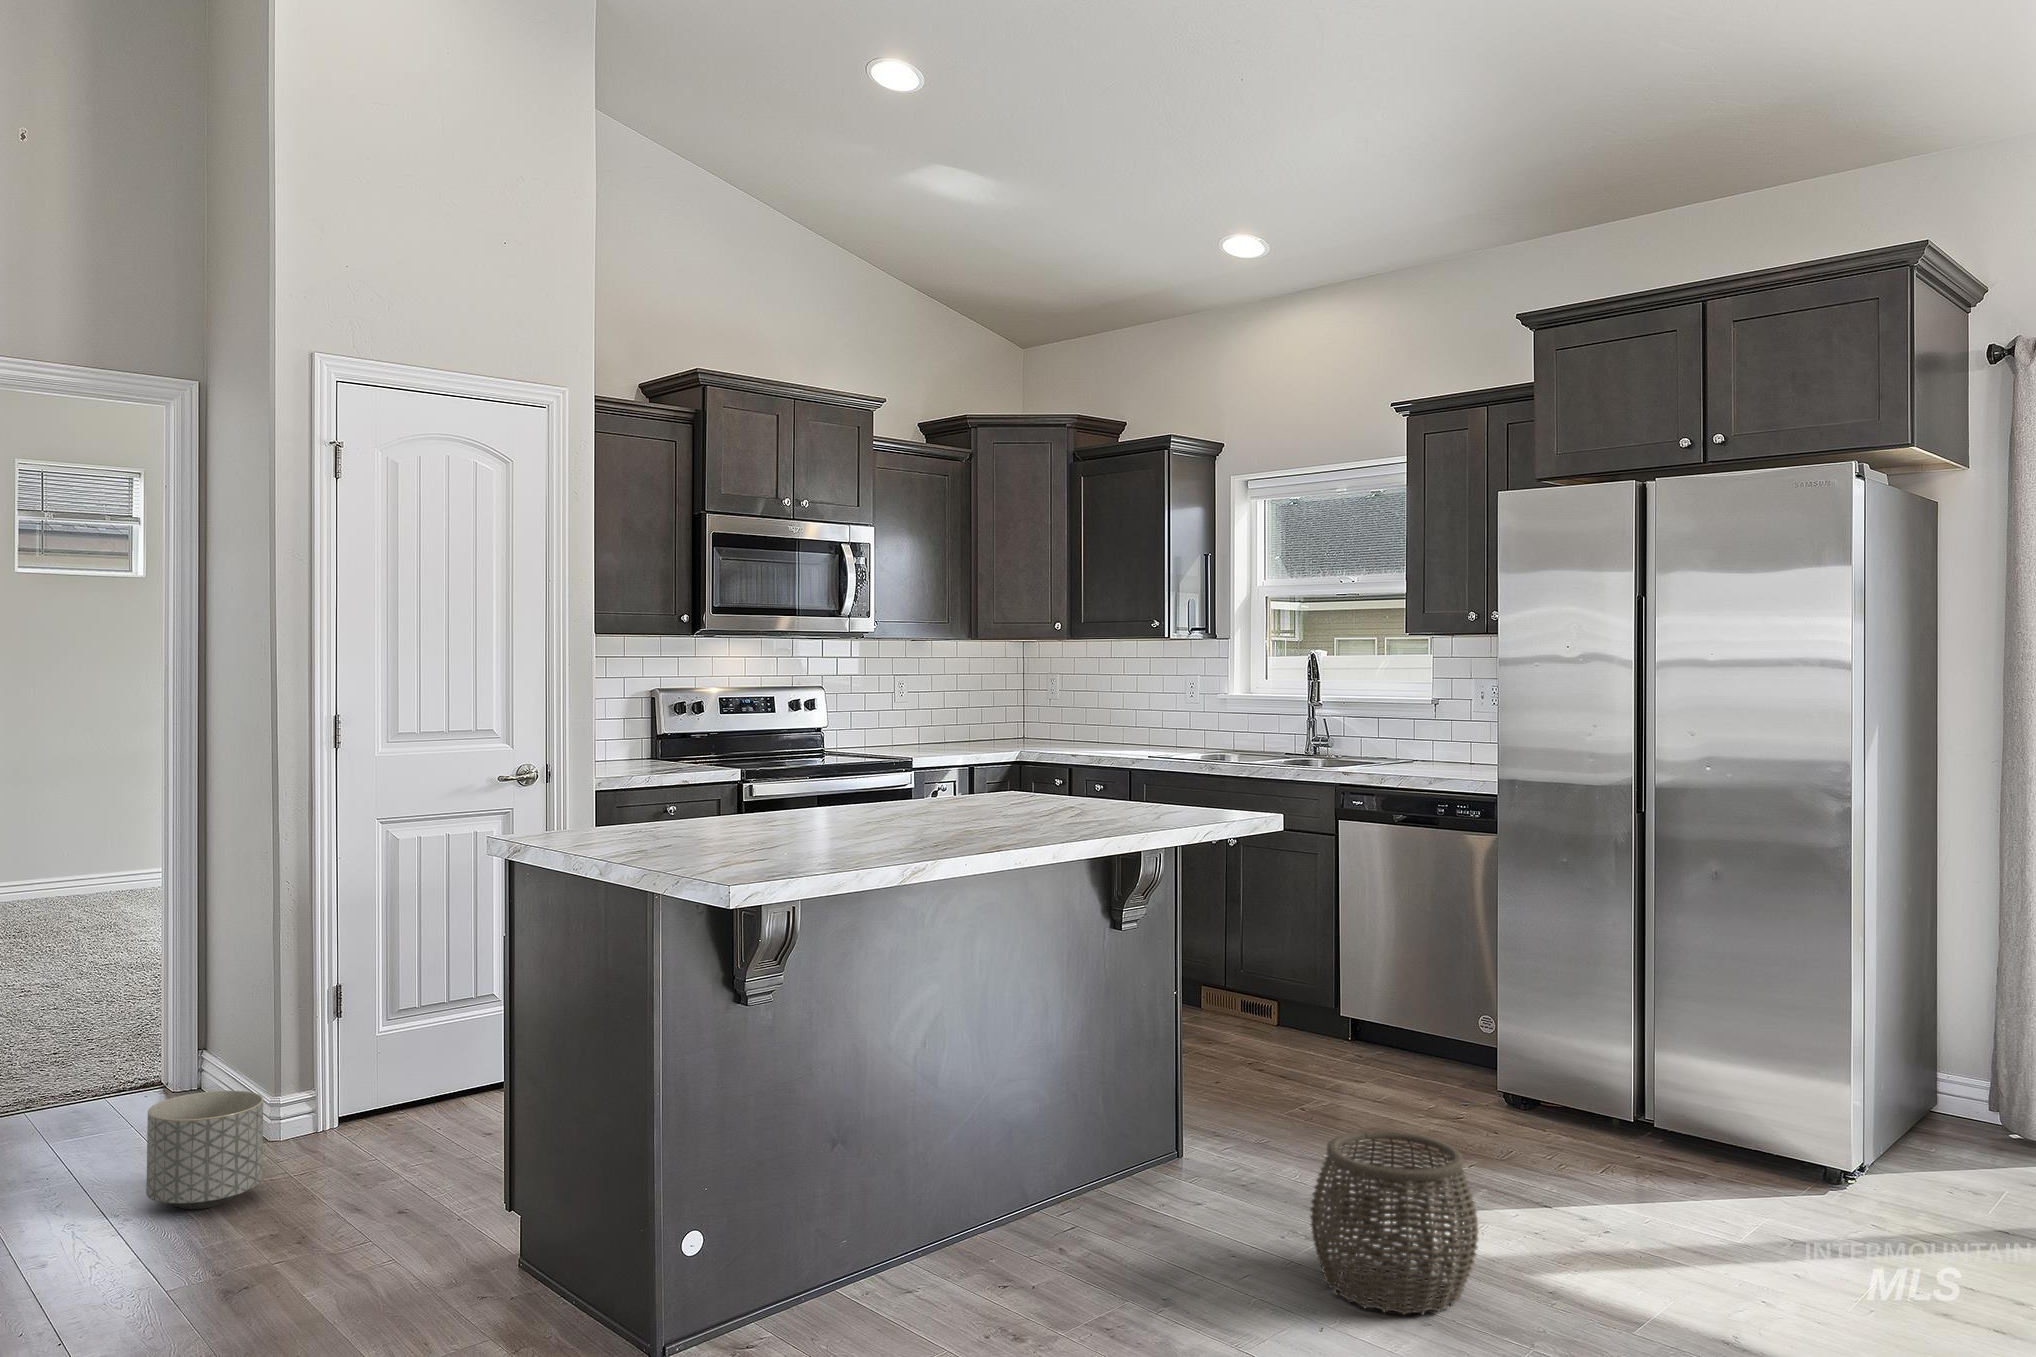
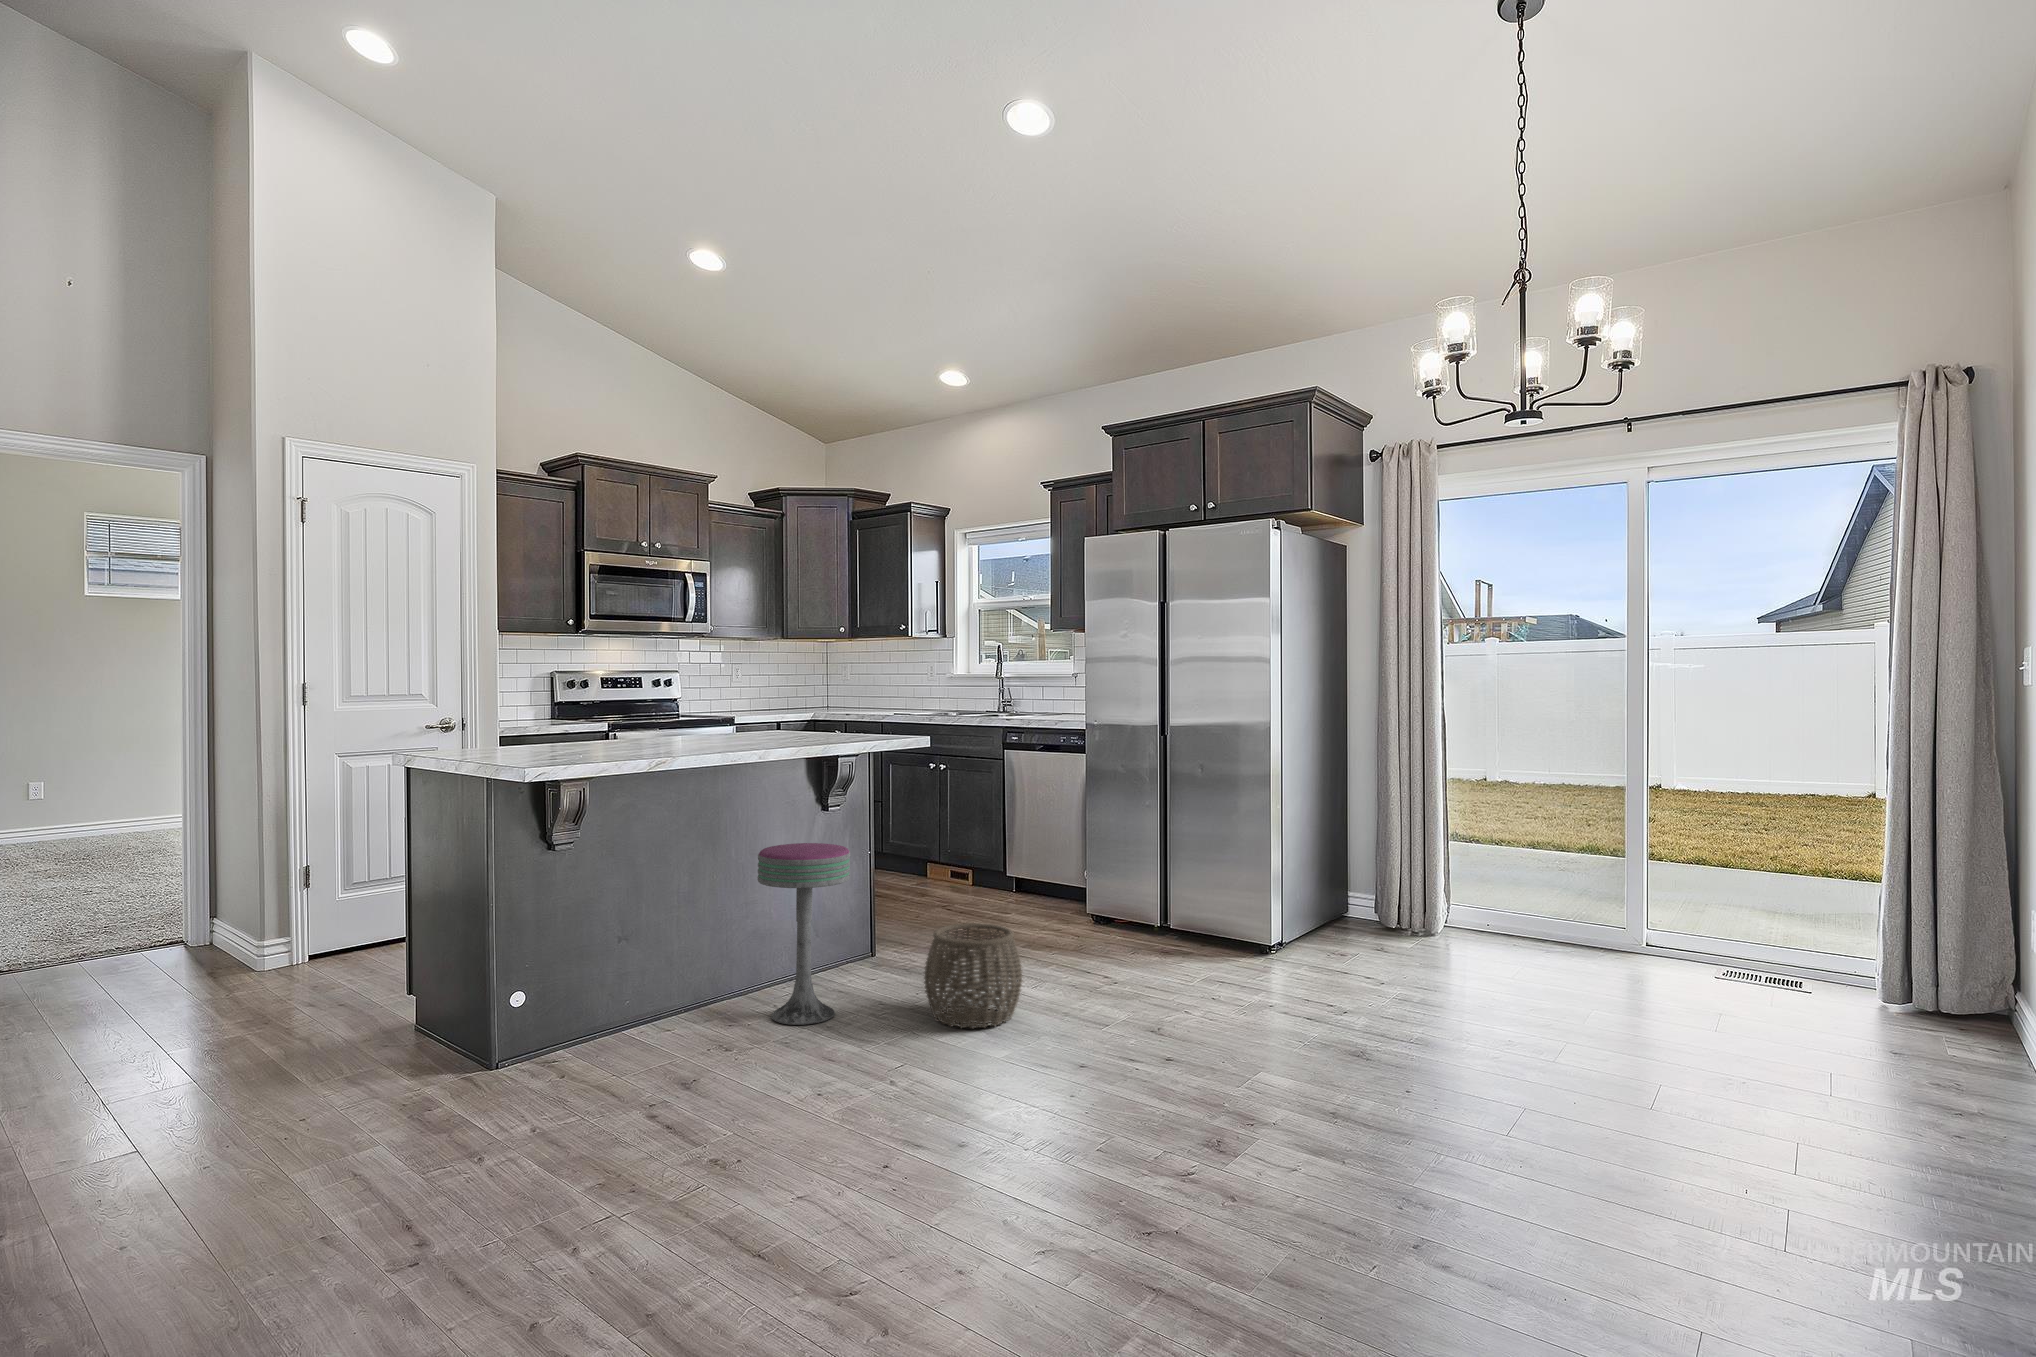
bar stool: none [1043,991,1189,1290] -> present [757,843,850,1025]
planter: present [146,1091,263,1209] -> none [155,932,242,1009]

